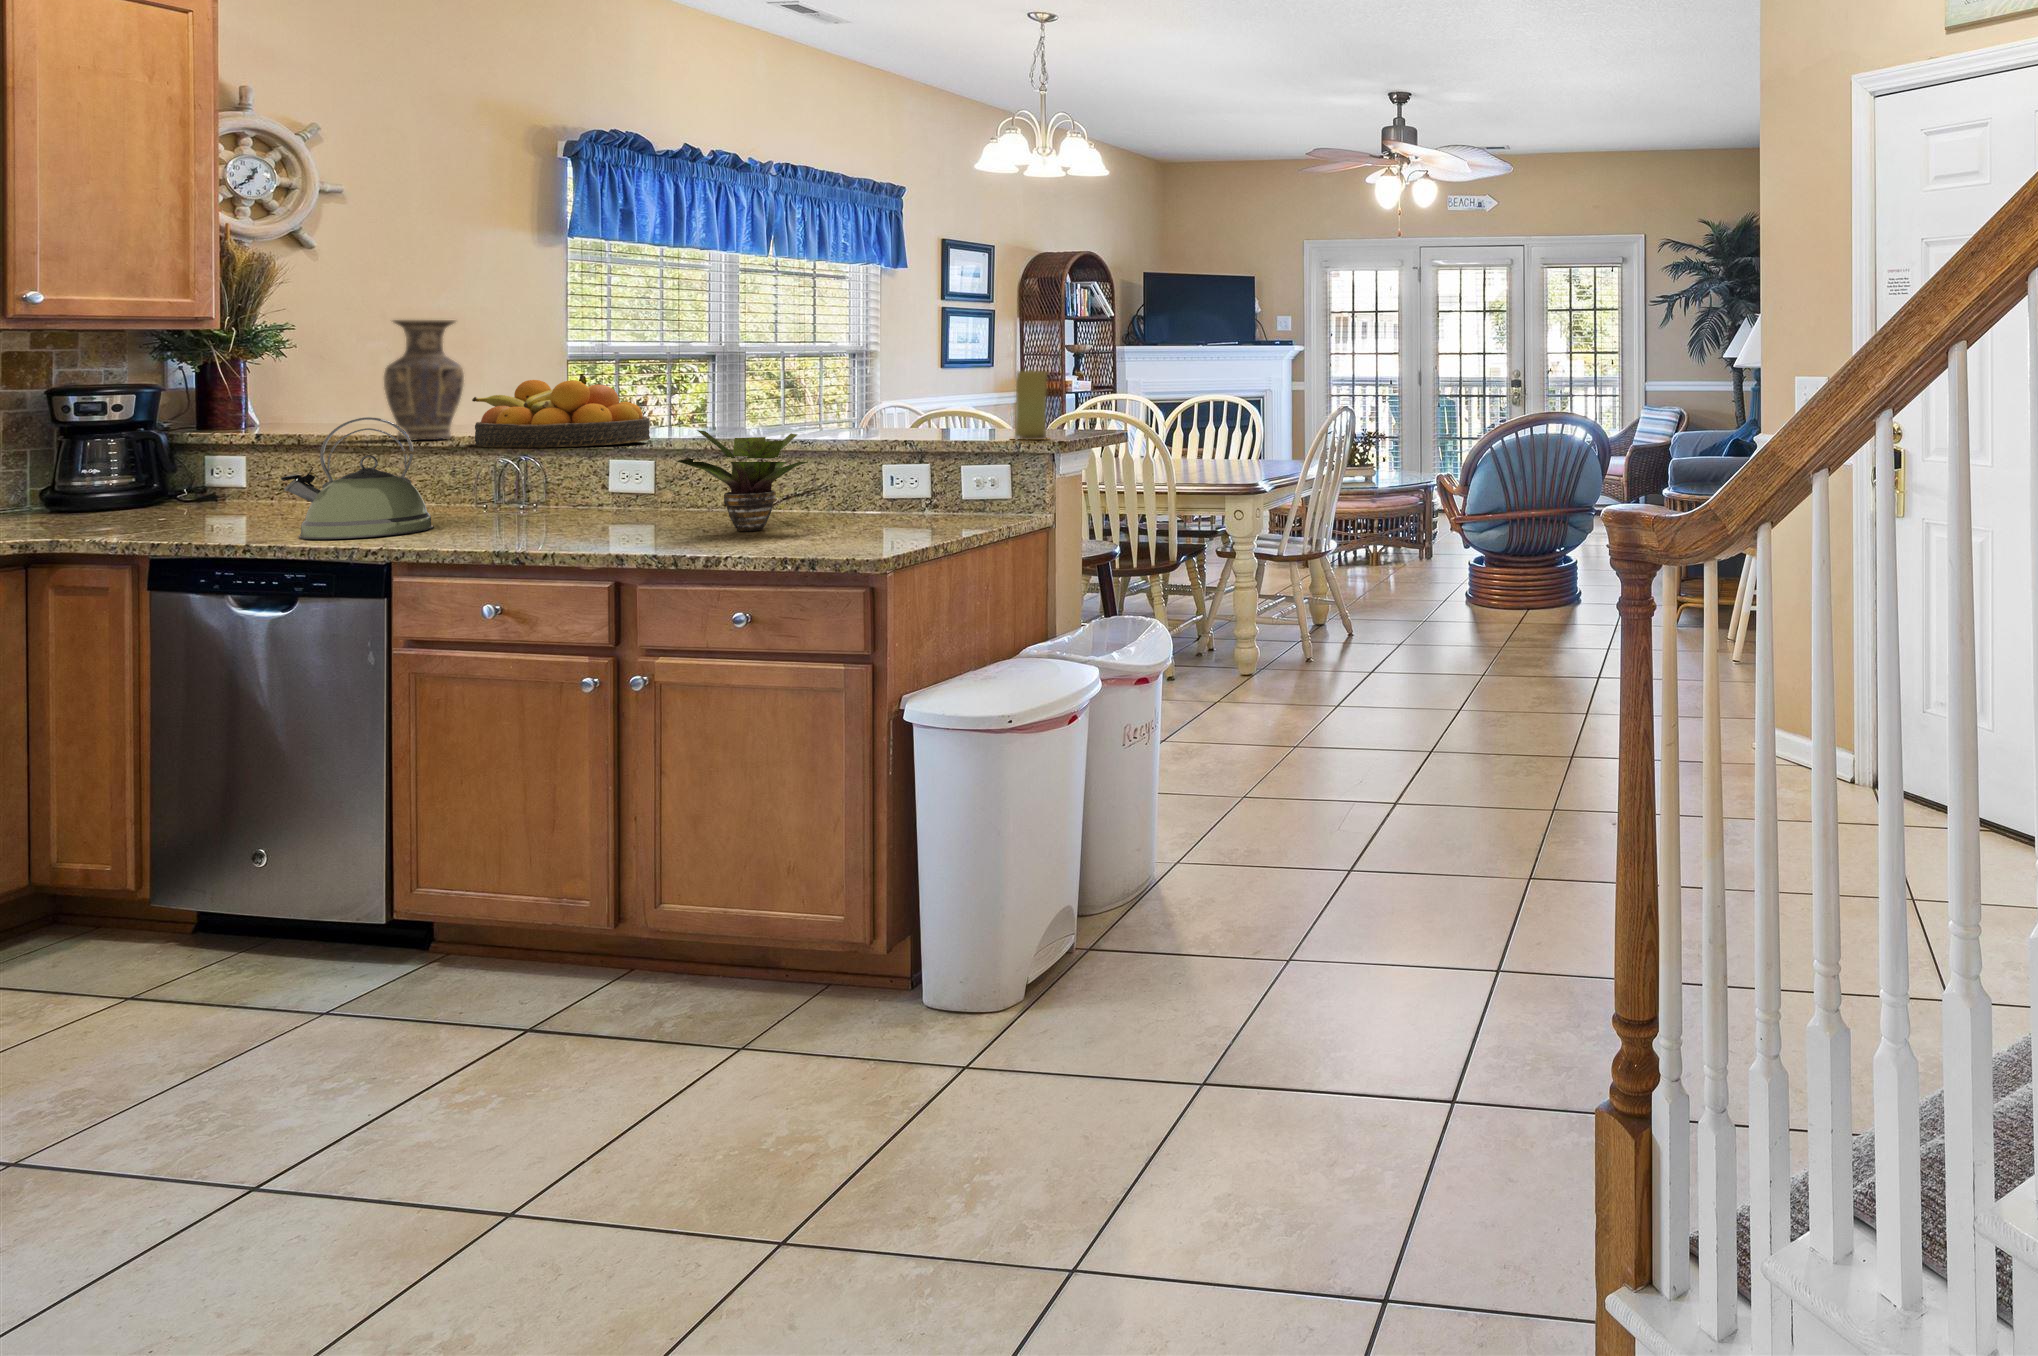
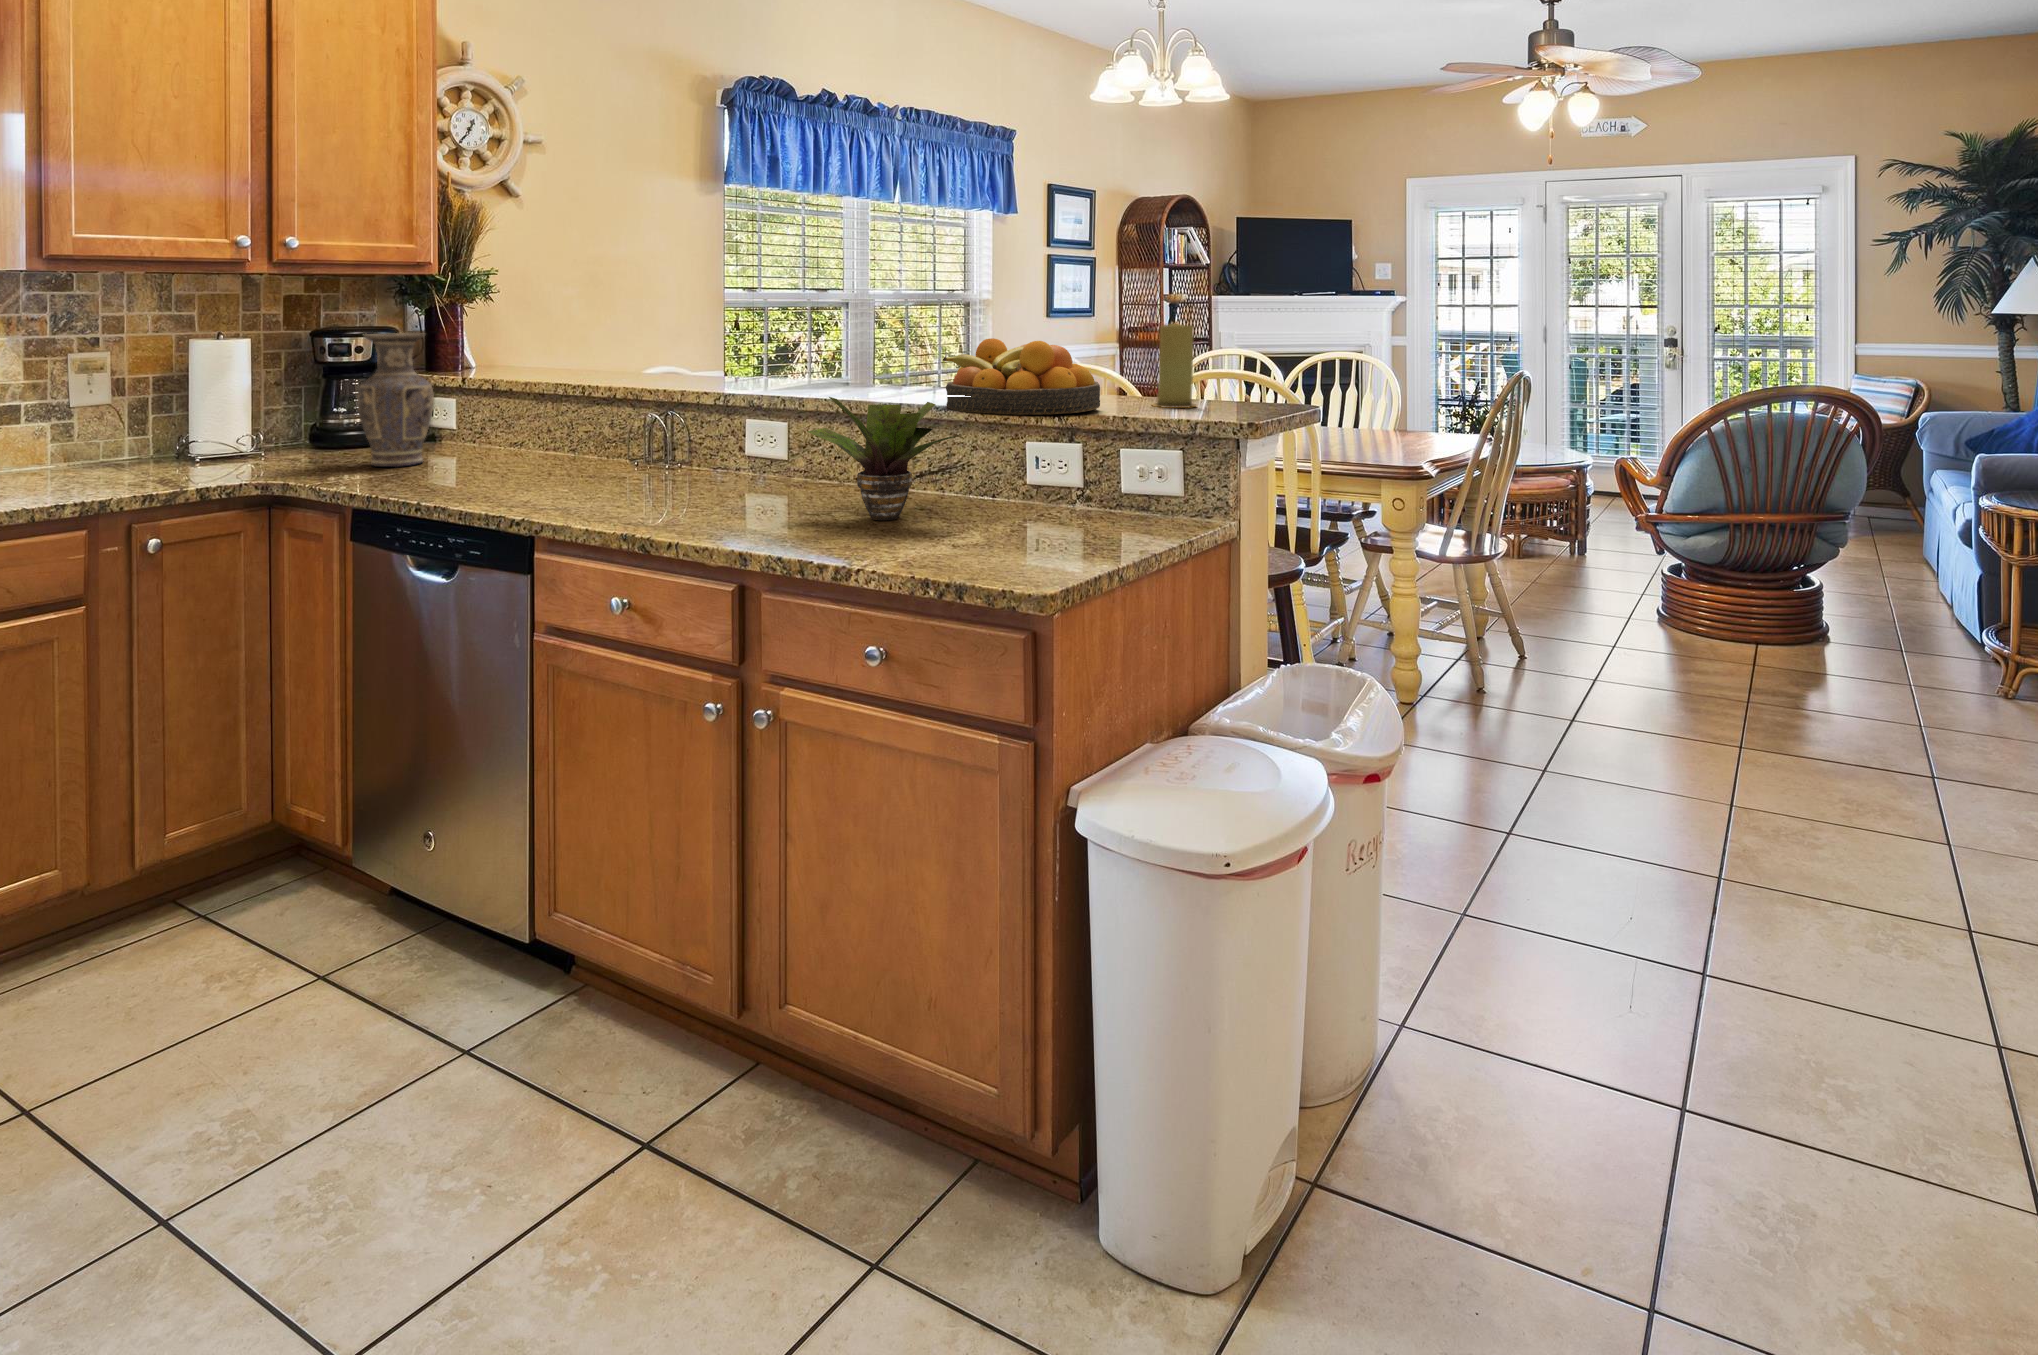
vase: present [384,320,464,441] -> present [357,333,434,467]
fruit bowl: present [472,380,650,448] -> present [942,338,1100,415]
kettle: present [281,417,433,539] -> none [451,369,586,500]

